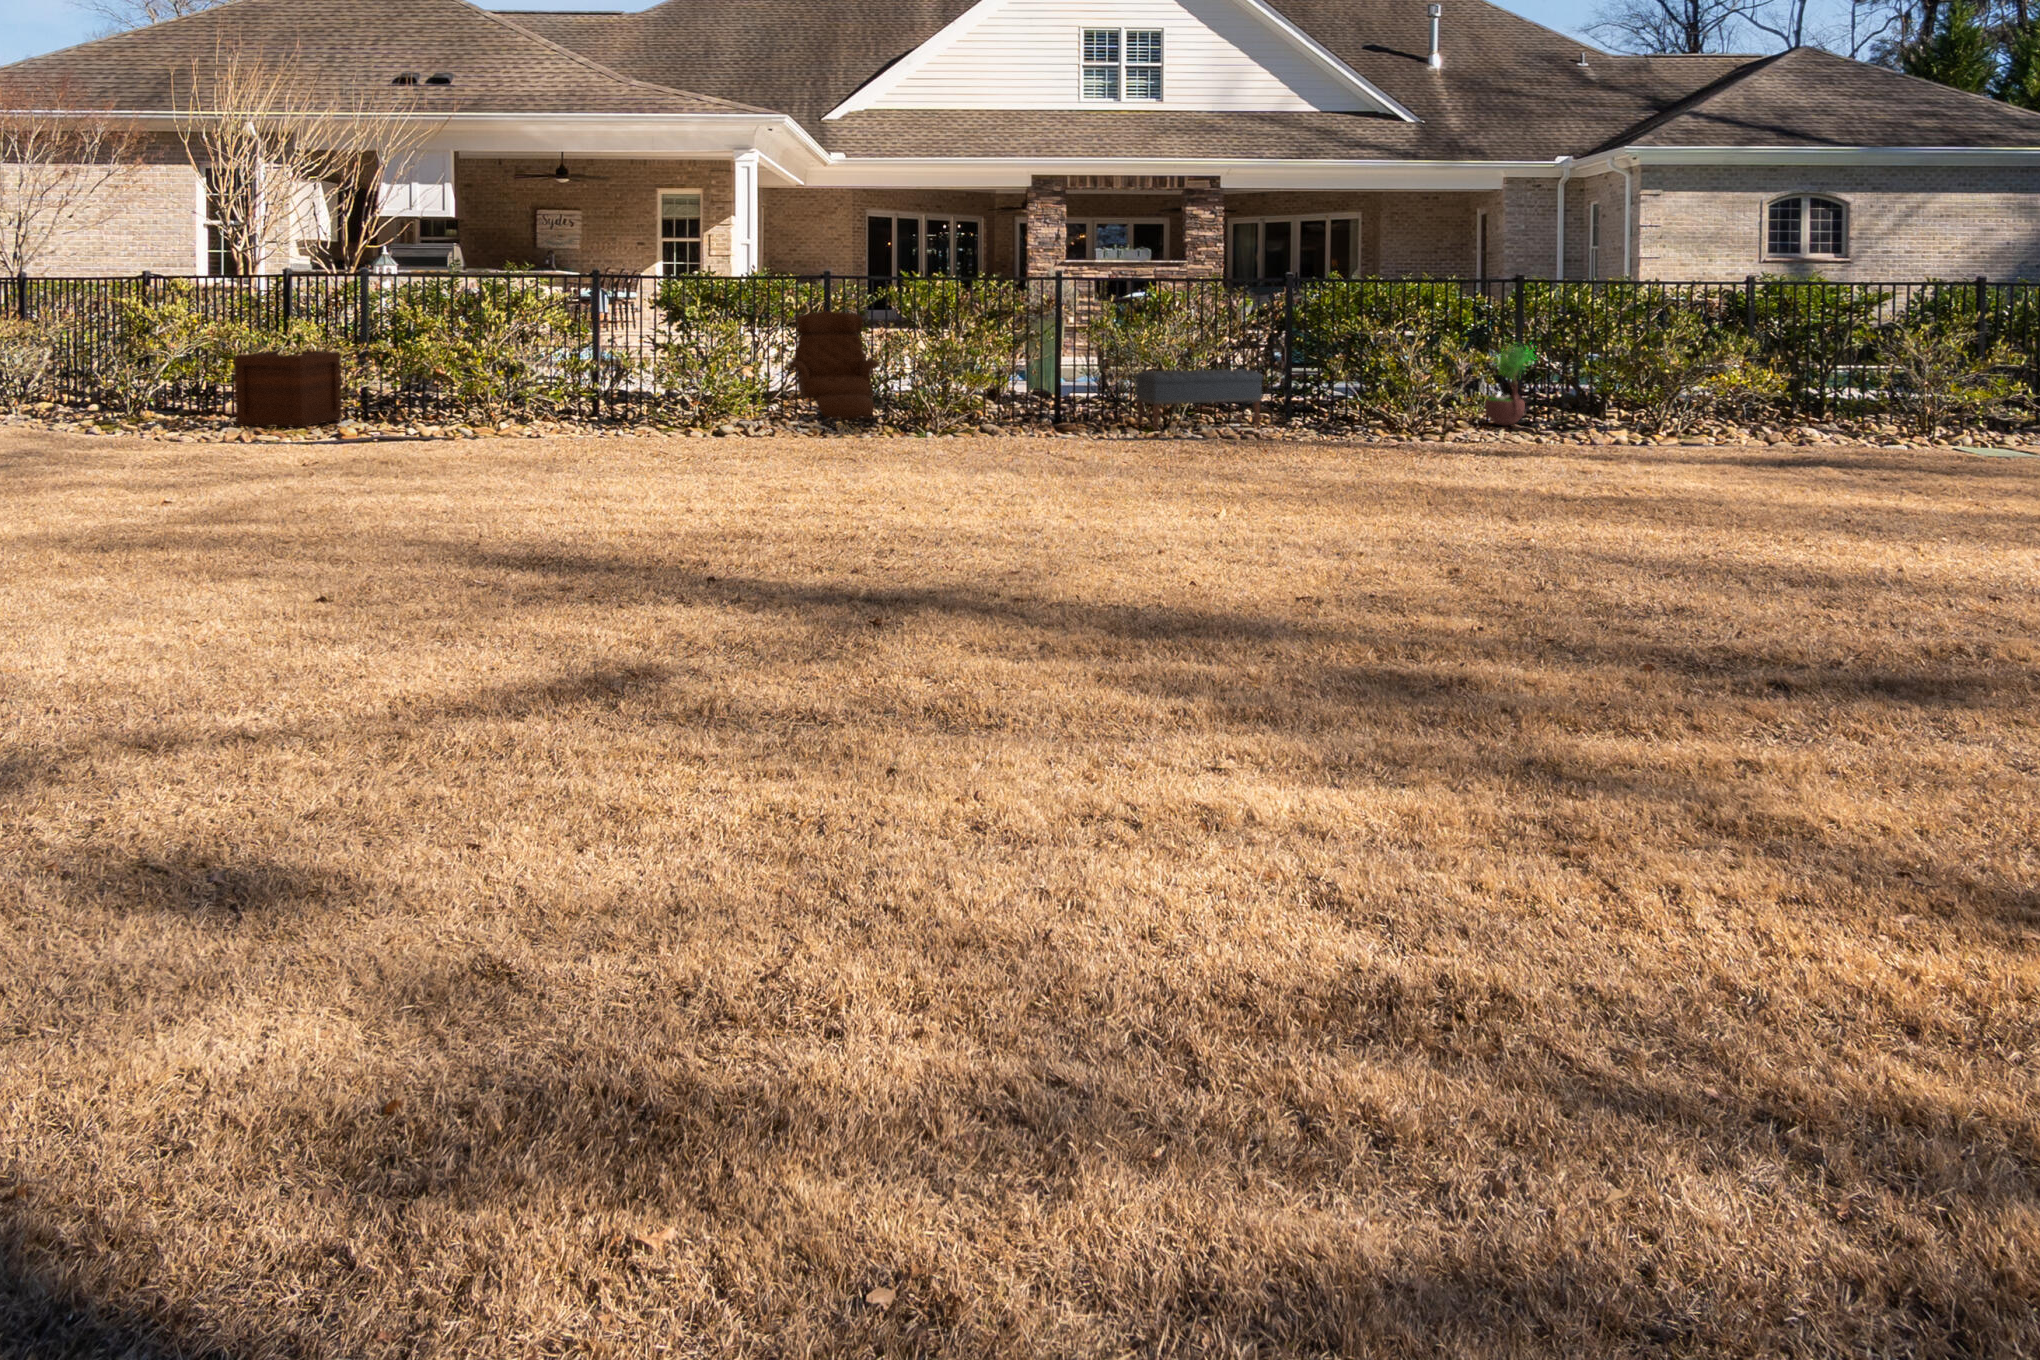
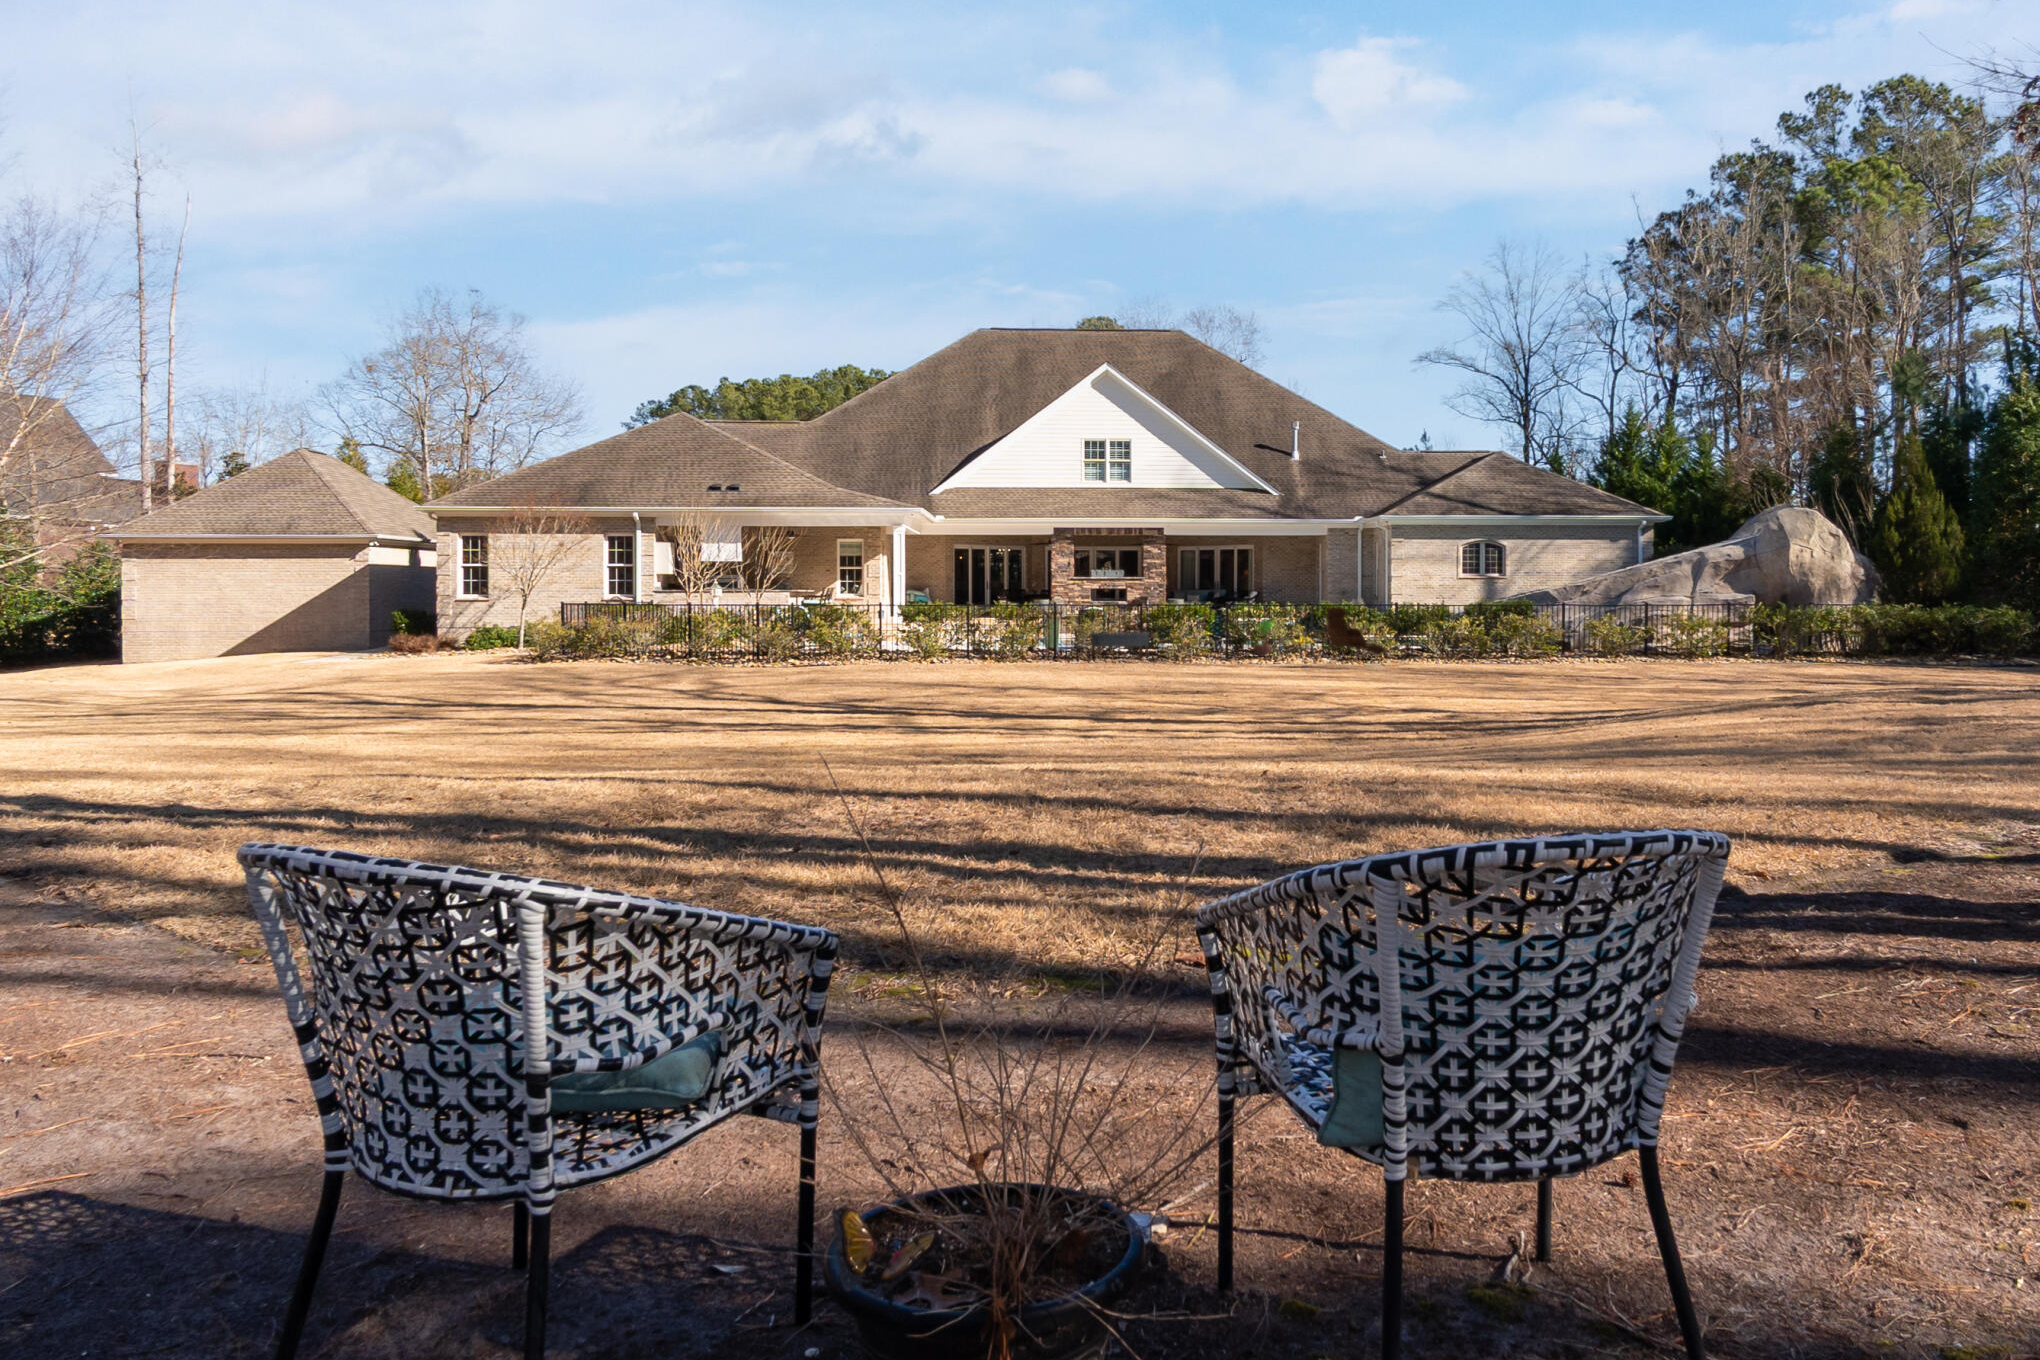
lounge chair: present [788,311,879,434] -> present [1327,607,1385,659]
wooden crate: present [234,351,342,427] -> none [681,627,725,661]

